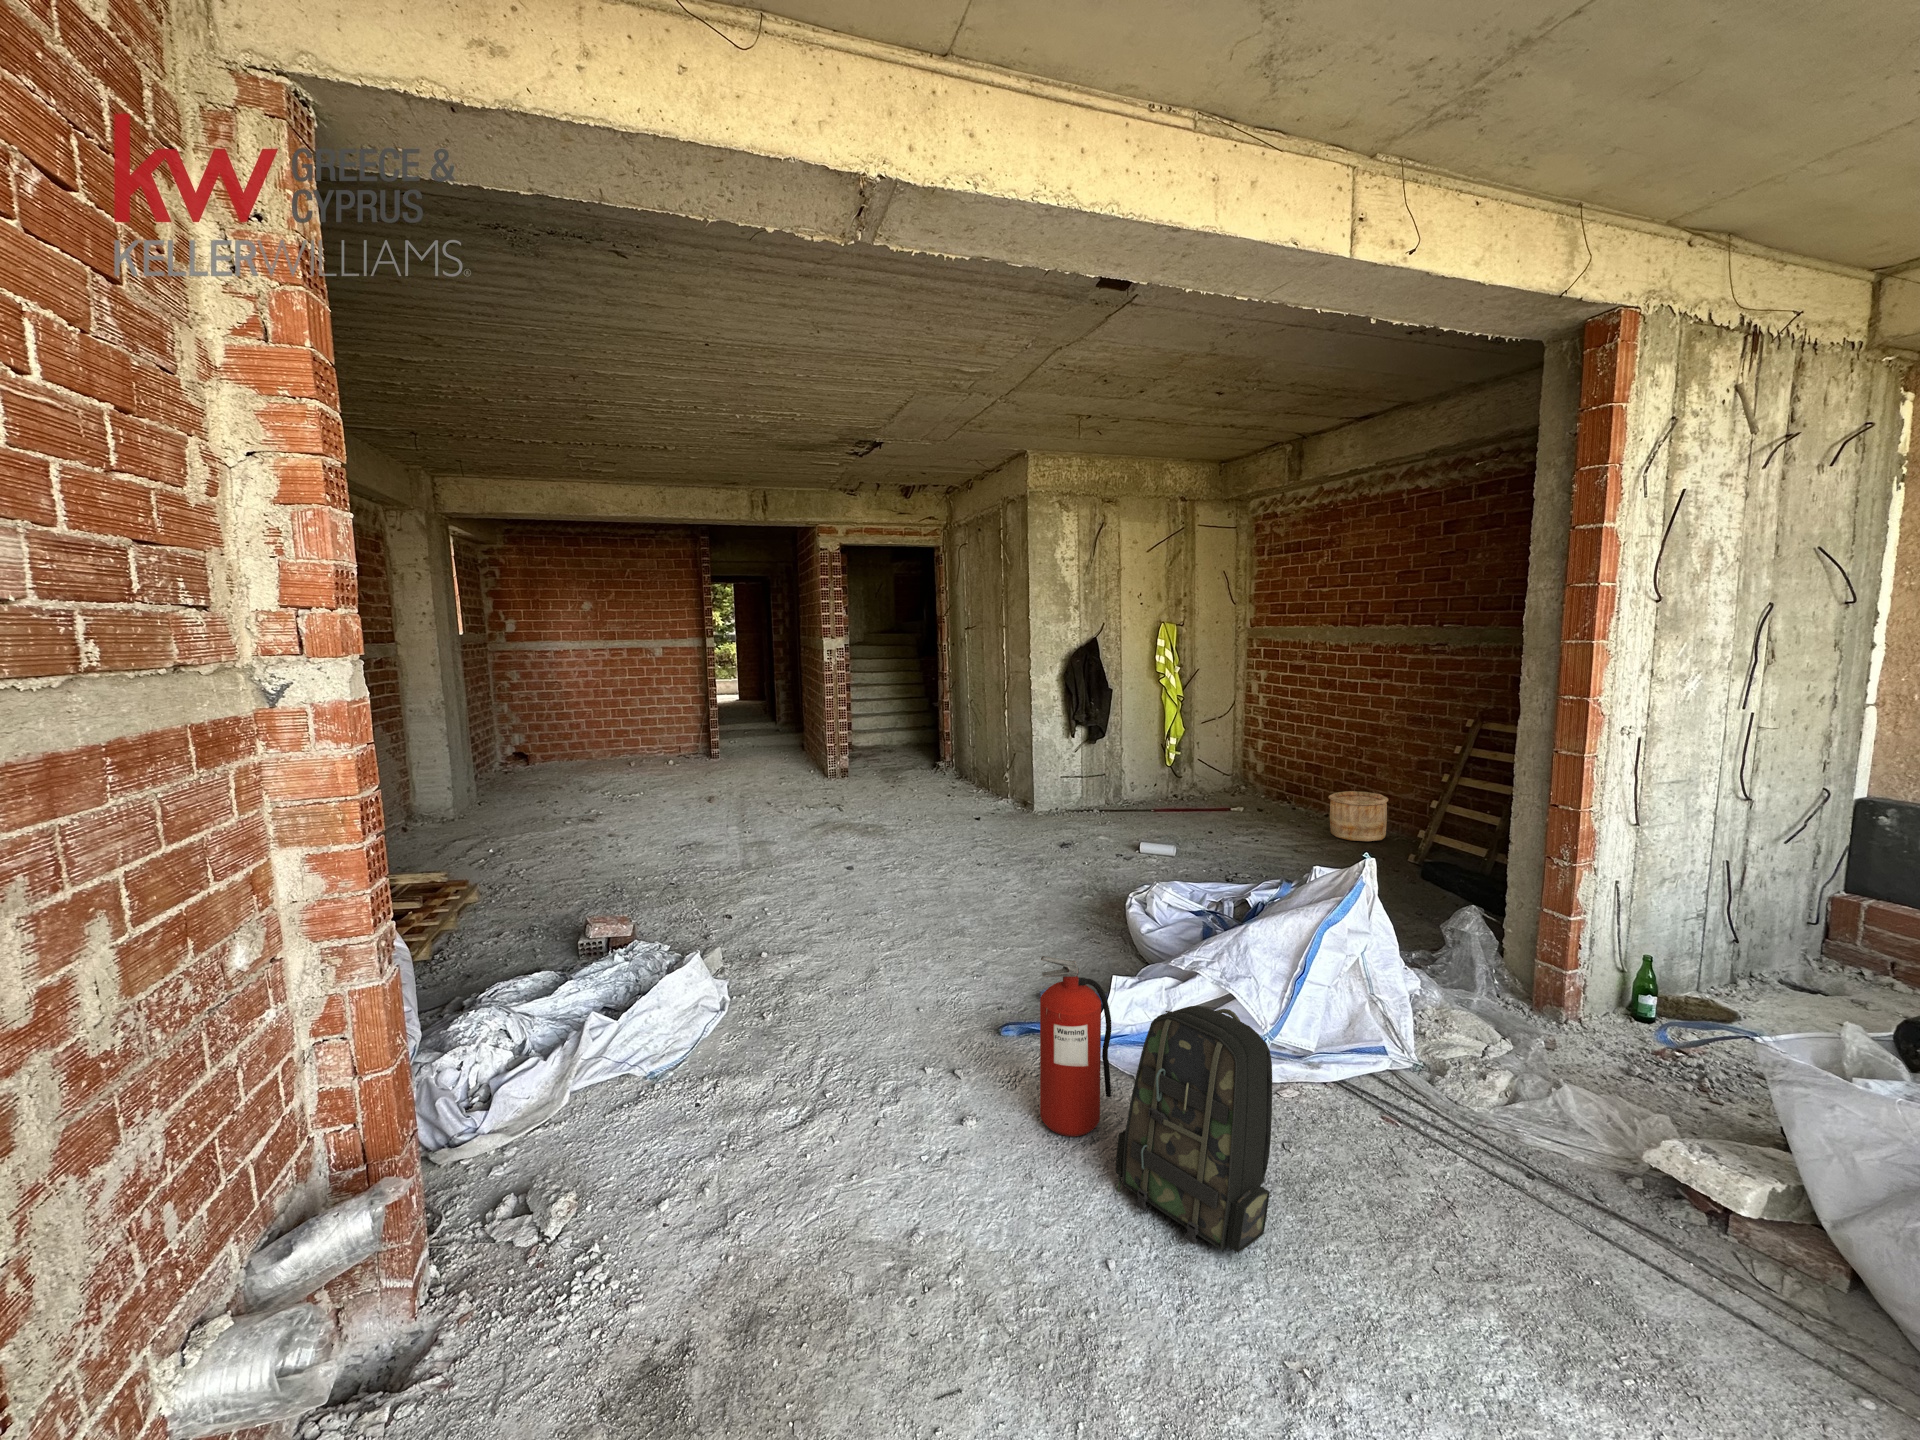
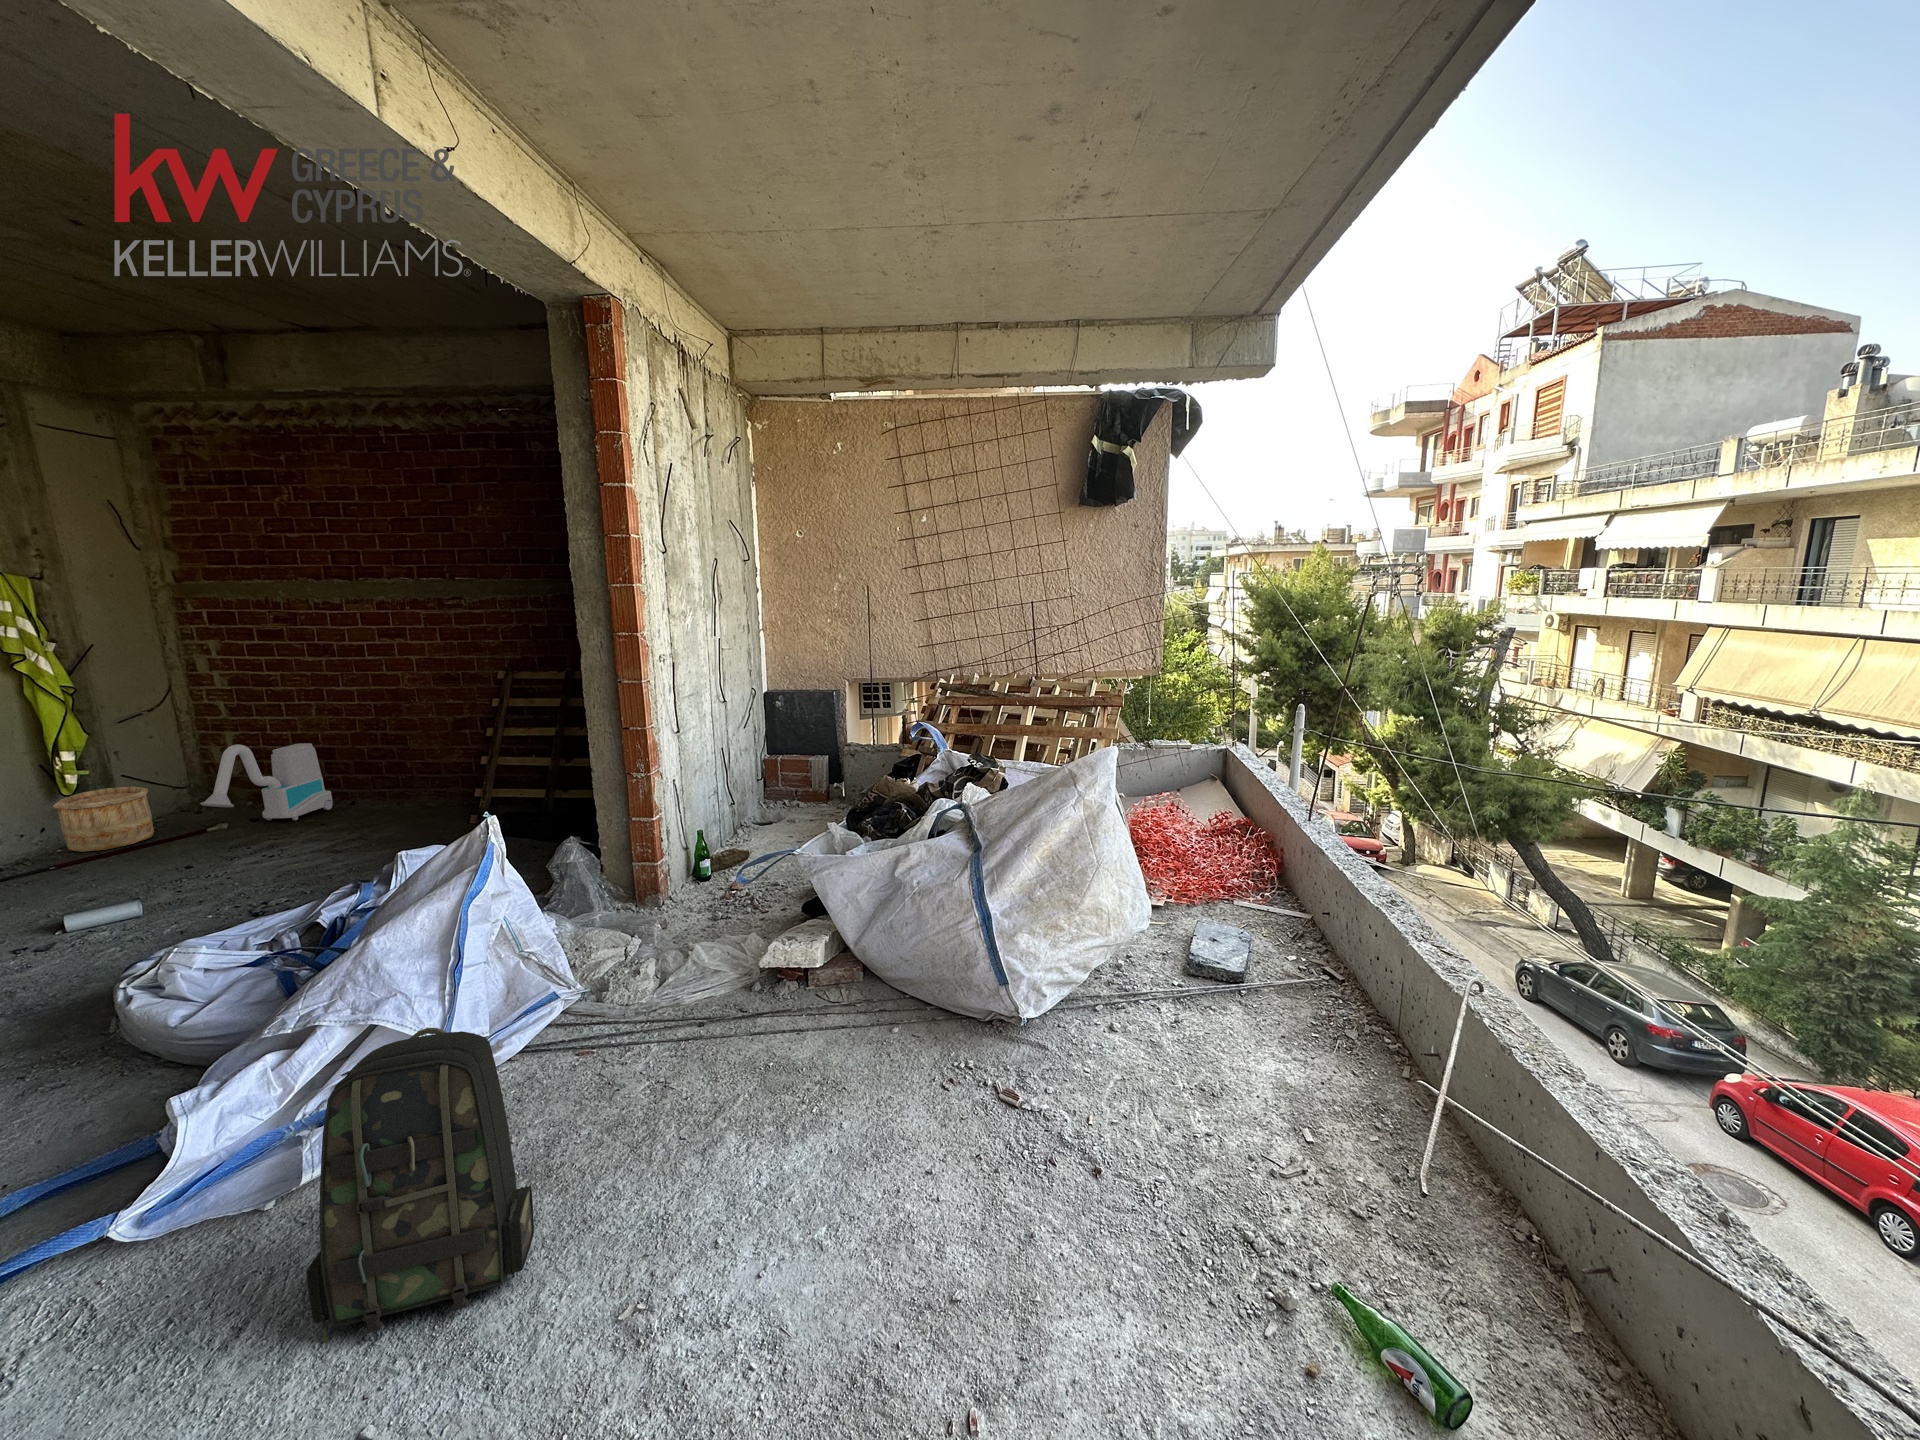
vacuum cleaner: none [1229,750,1315,819] -> present [200,743,333,820]
wooden bucket: present [1329,791,1389,841] -> present [53,786,154,852]
fire extinguisher: present [1040,956,1111,1136] -> none [55,1095,252,1366]

